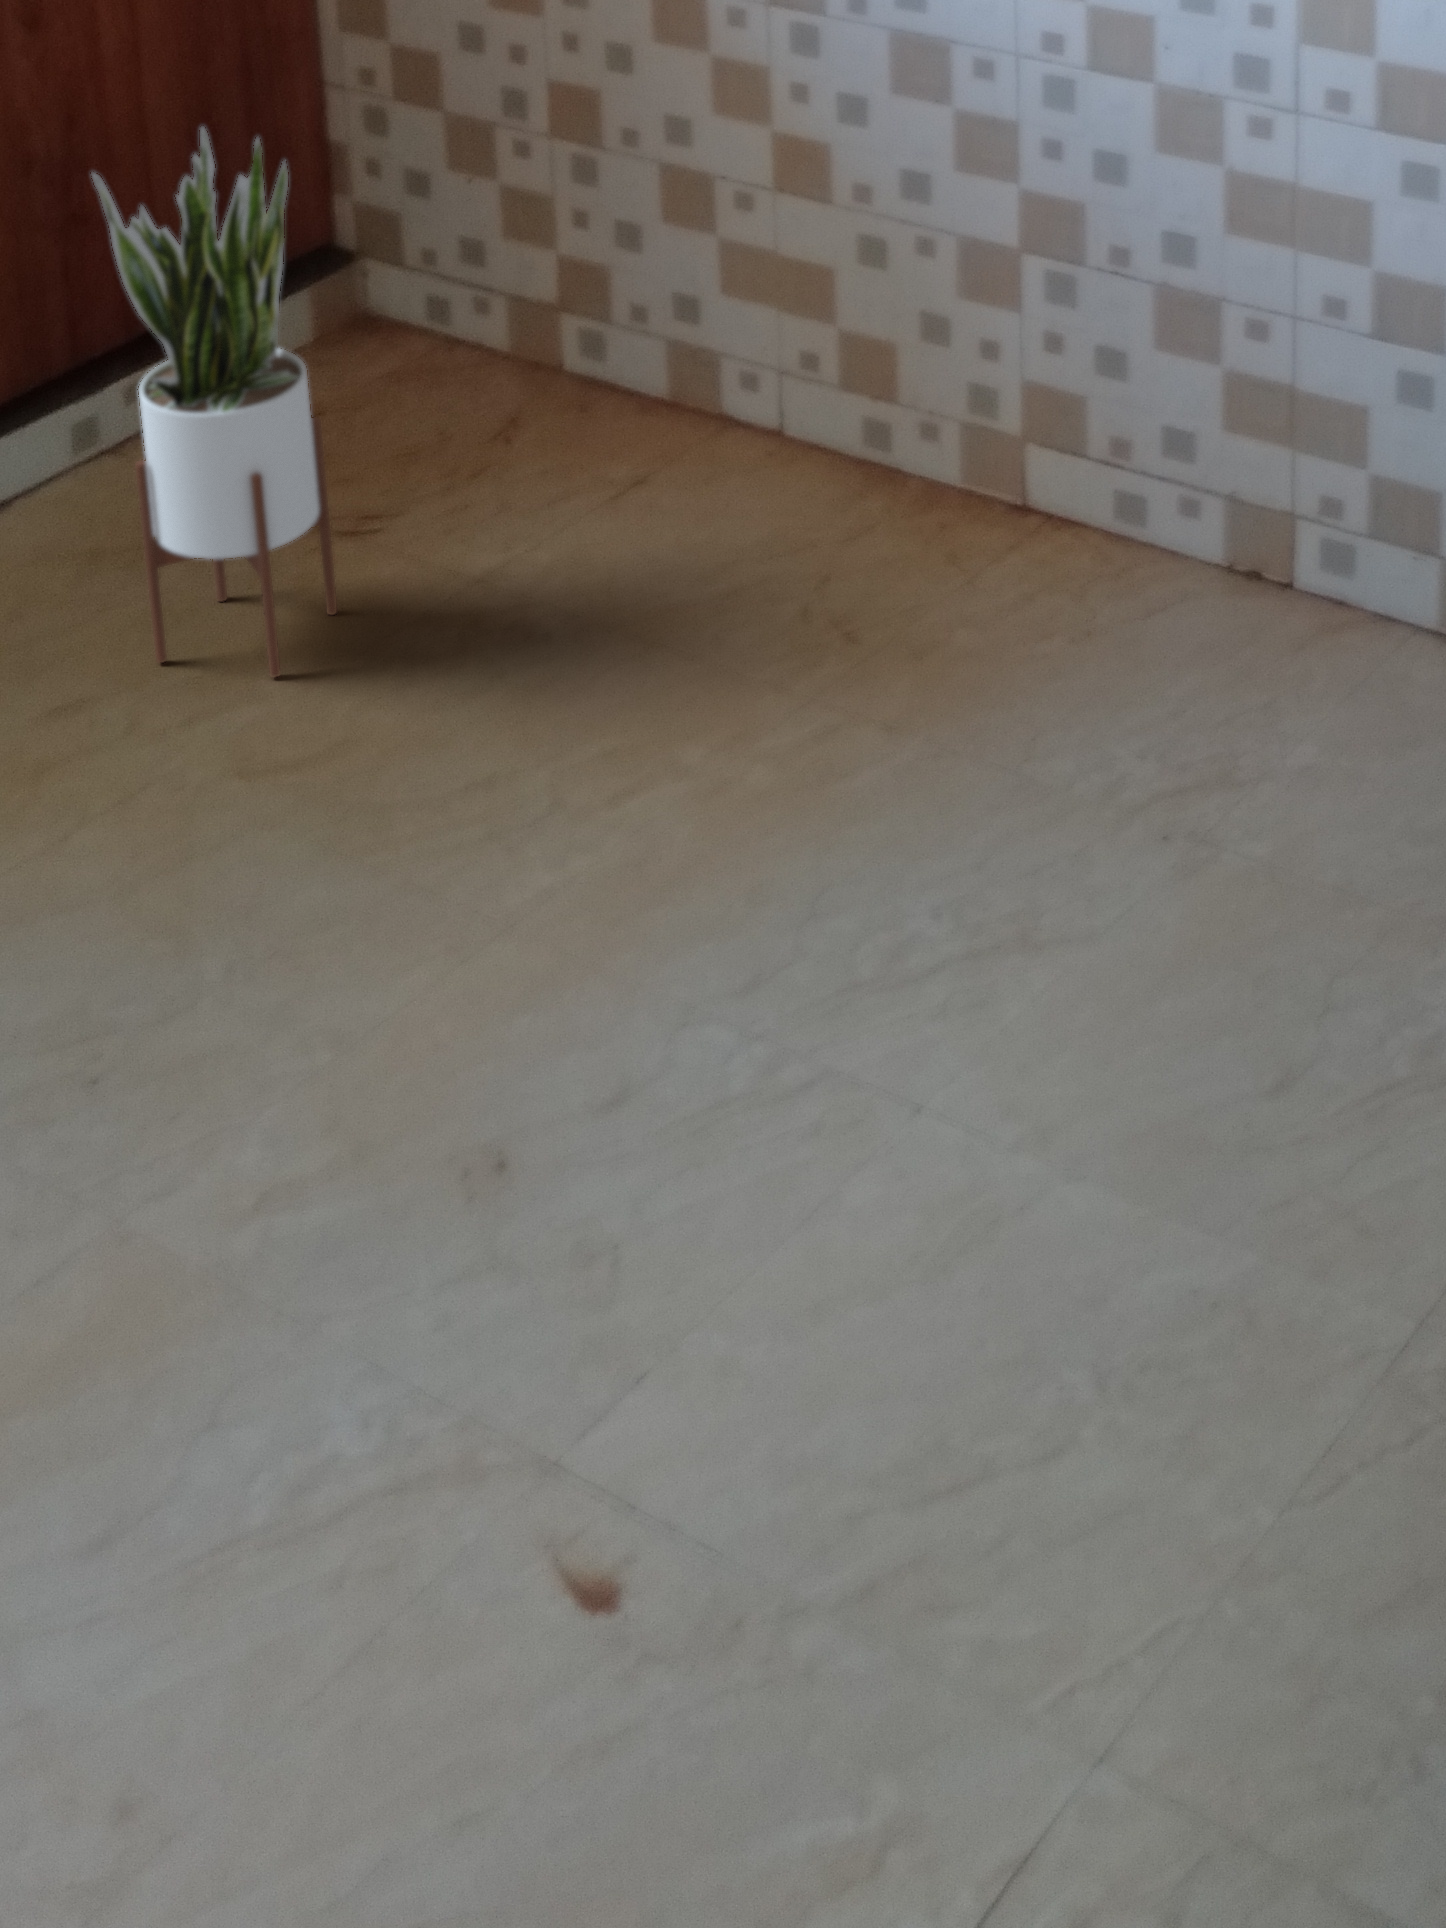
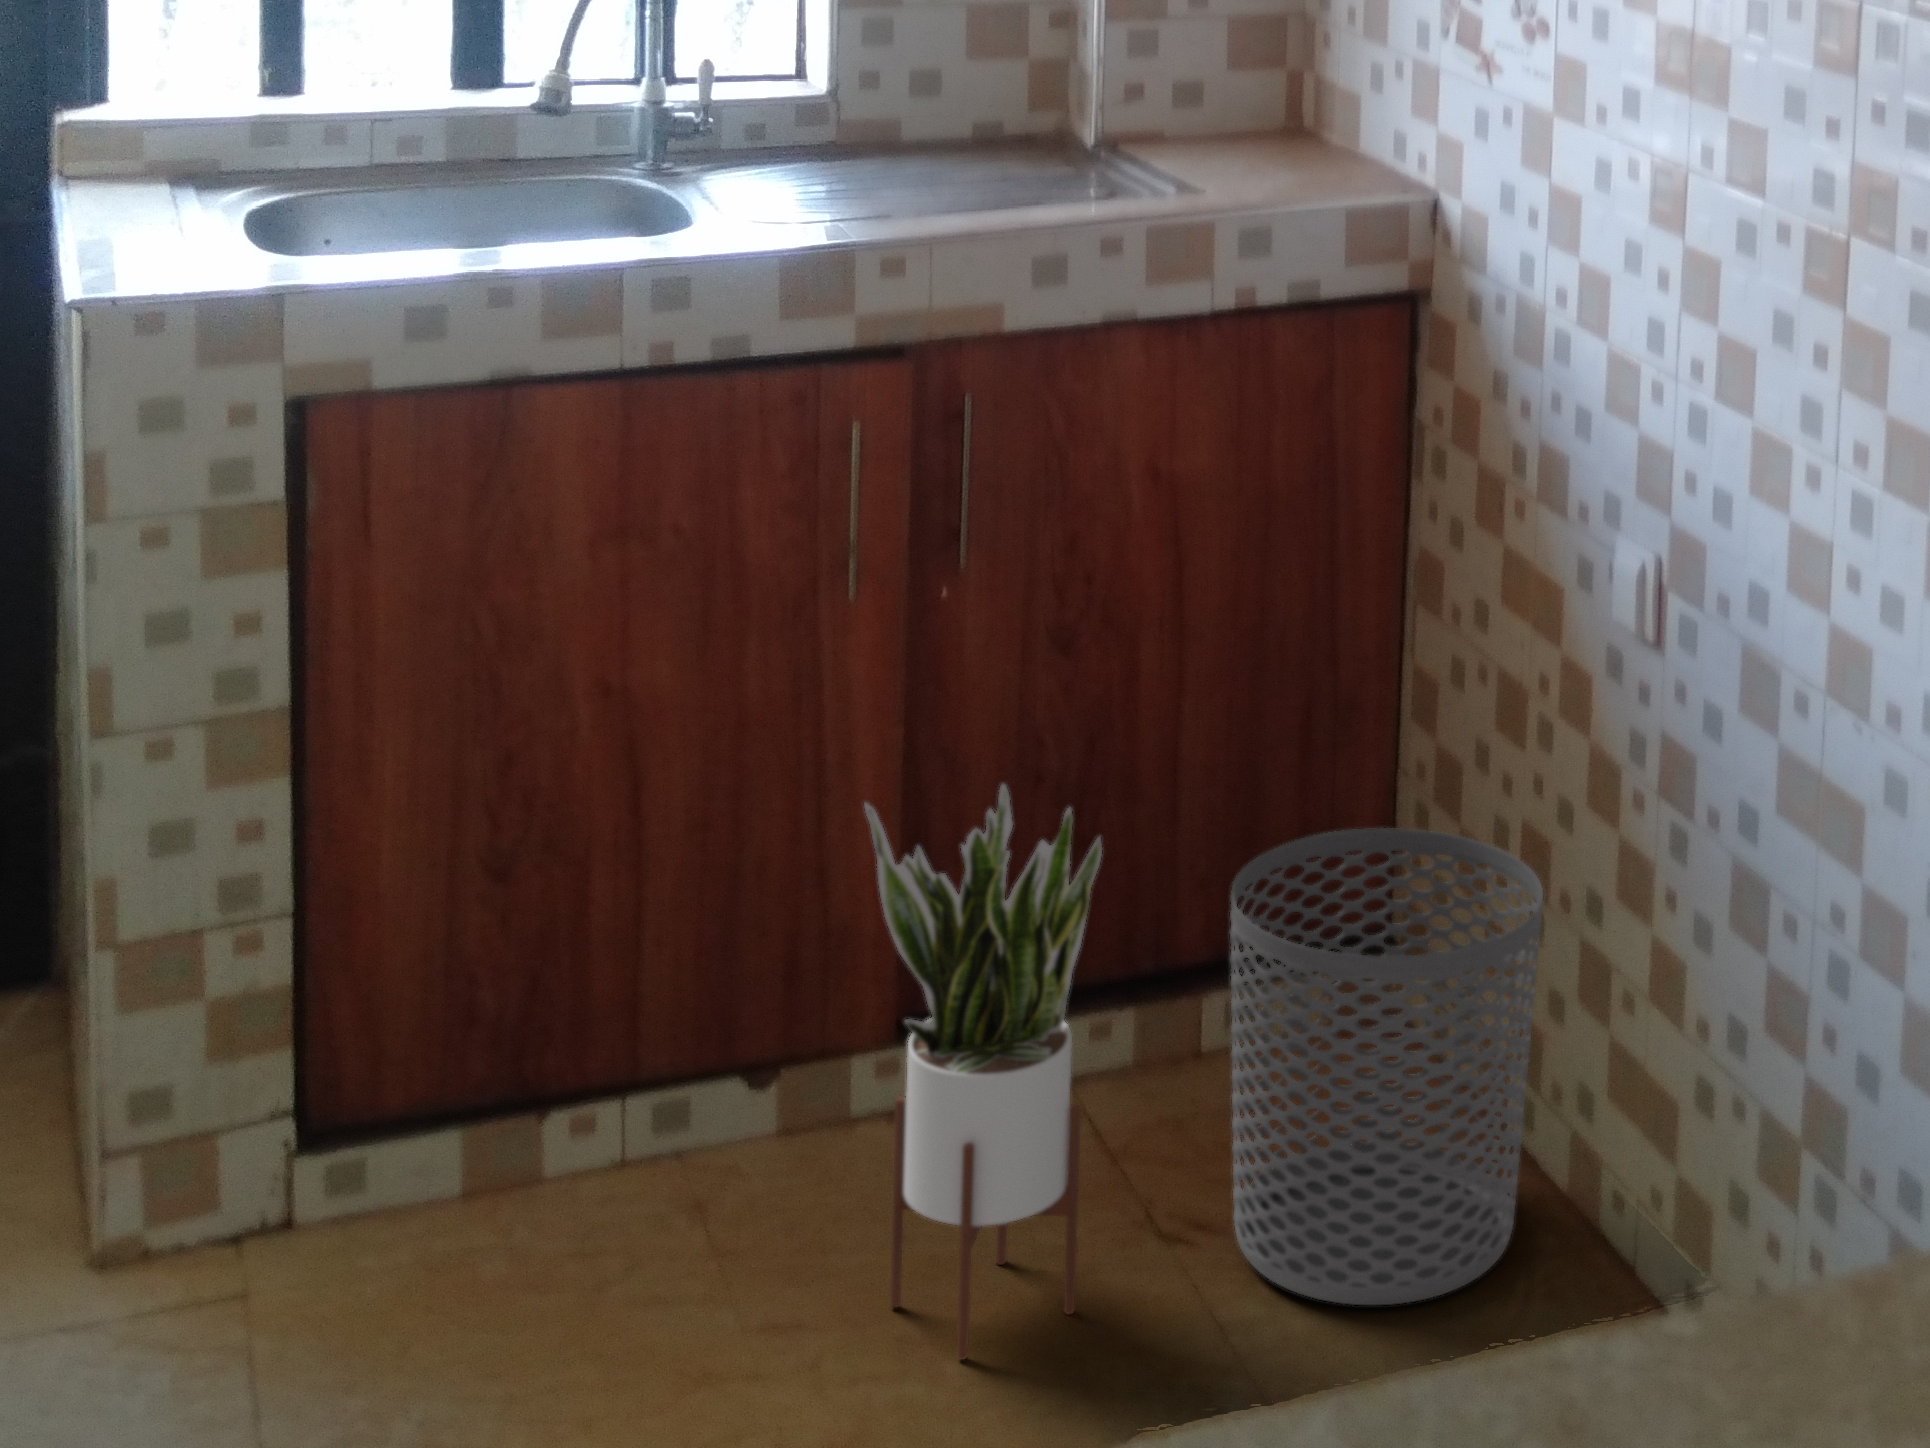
waste bin: none [368,99,678,533] -> present [1230,828,1543,1305]

